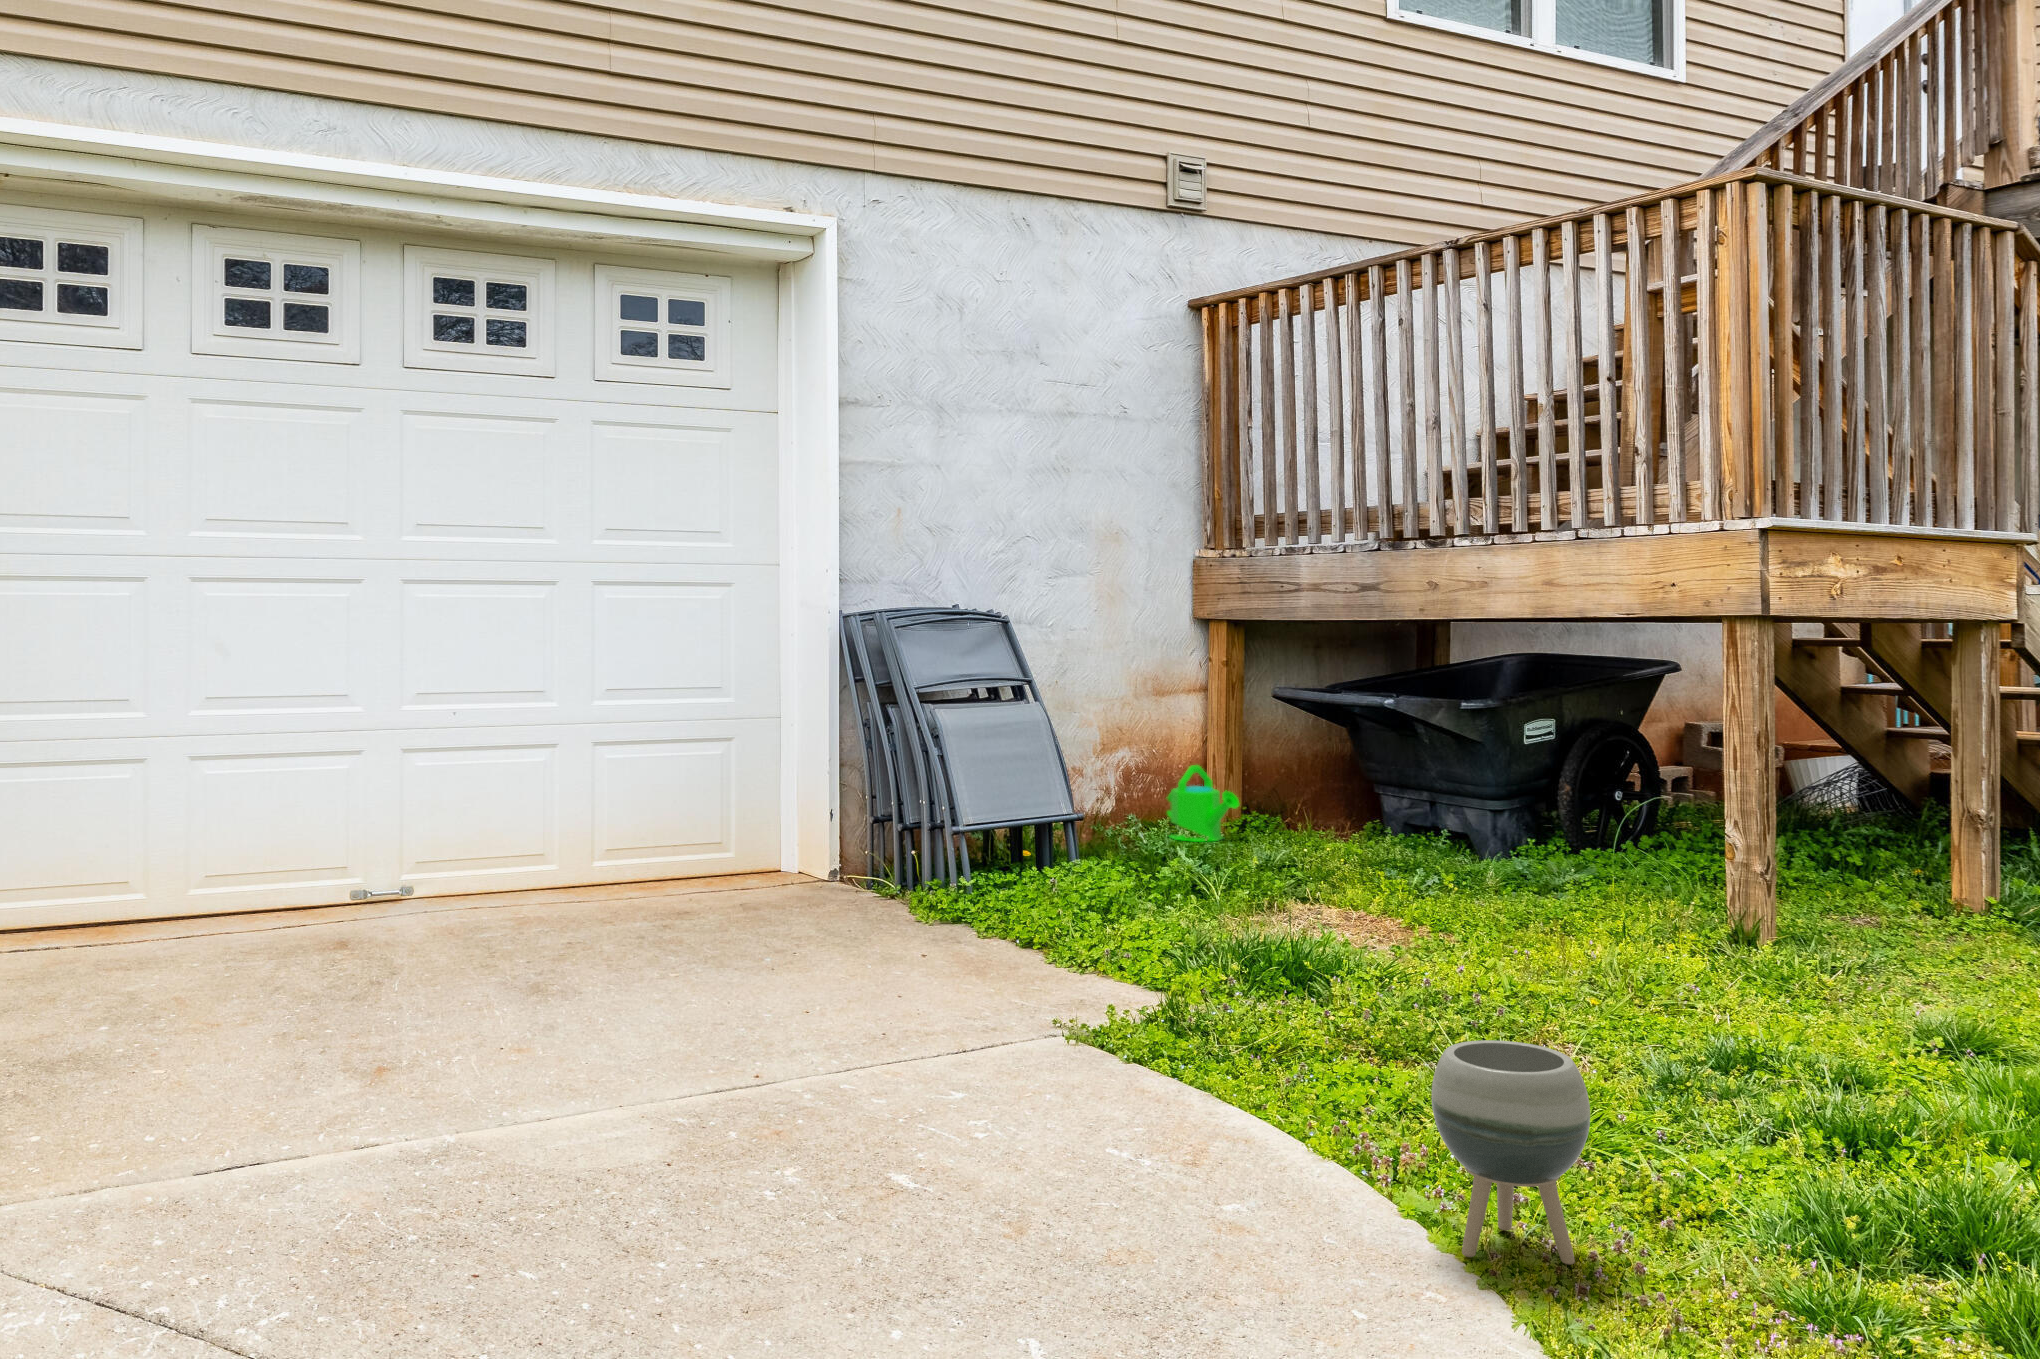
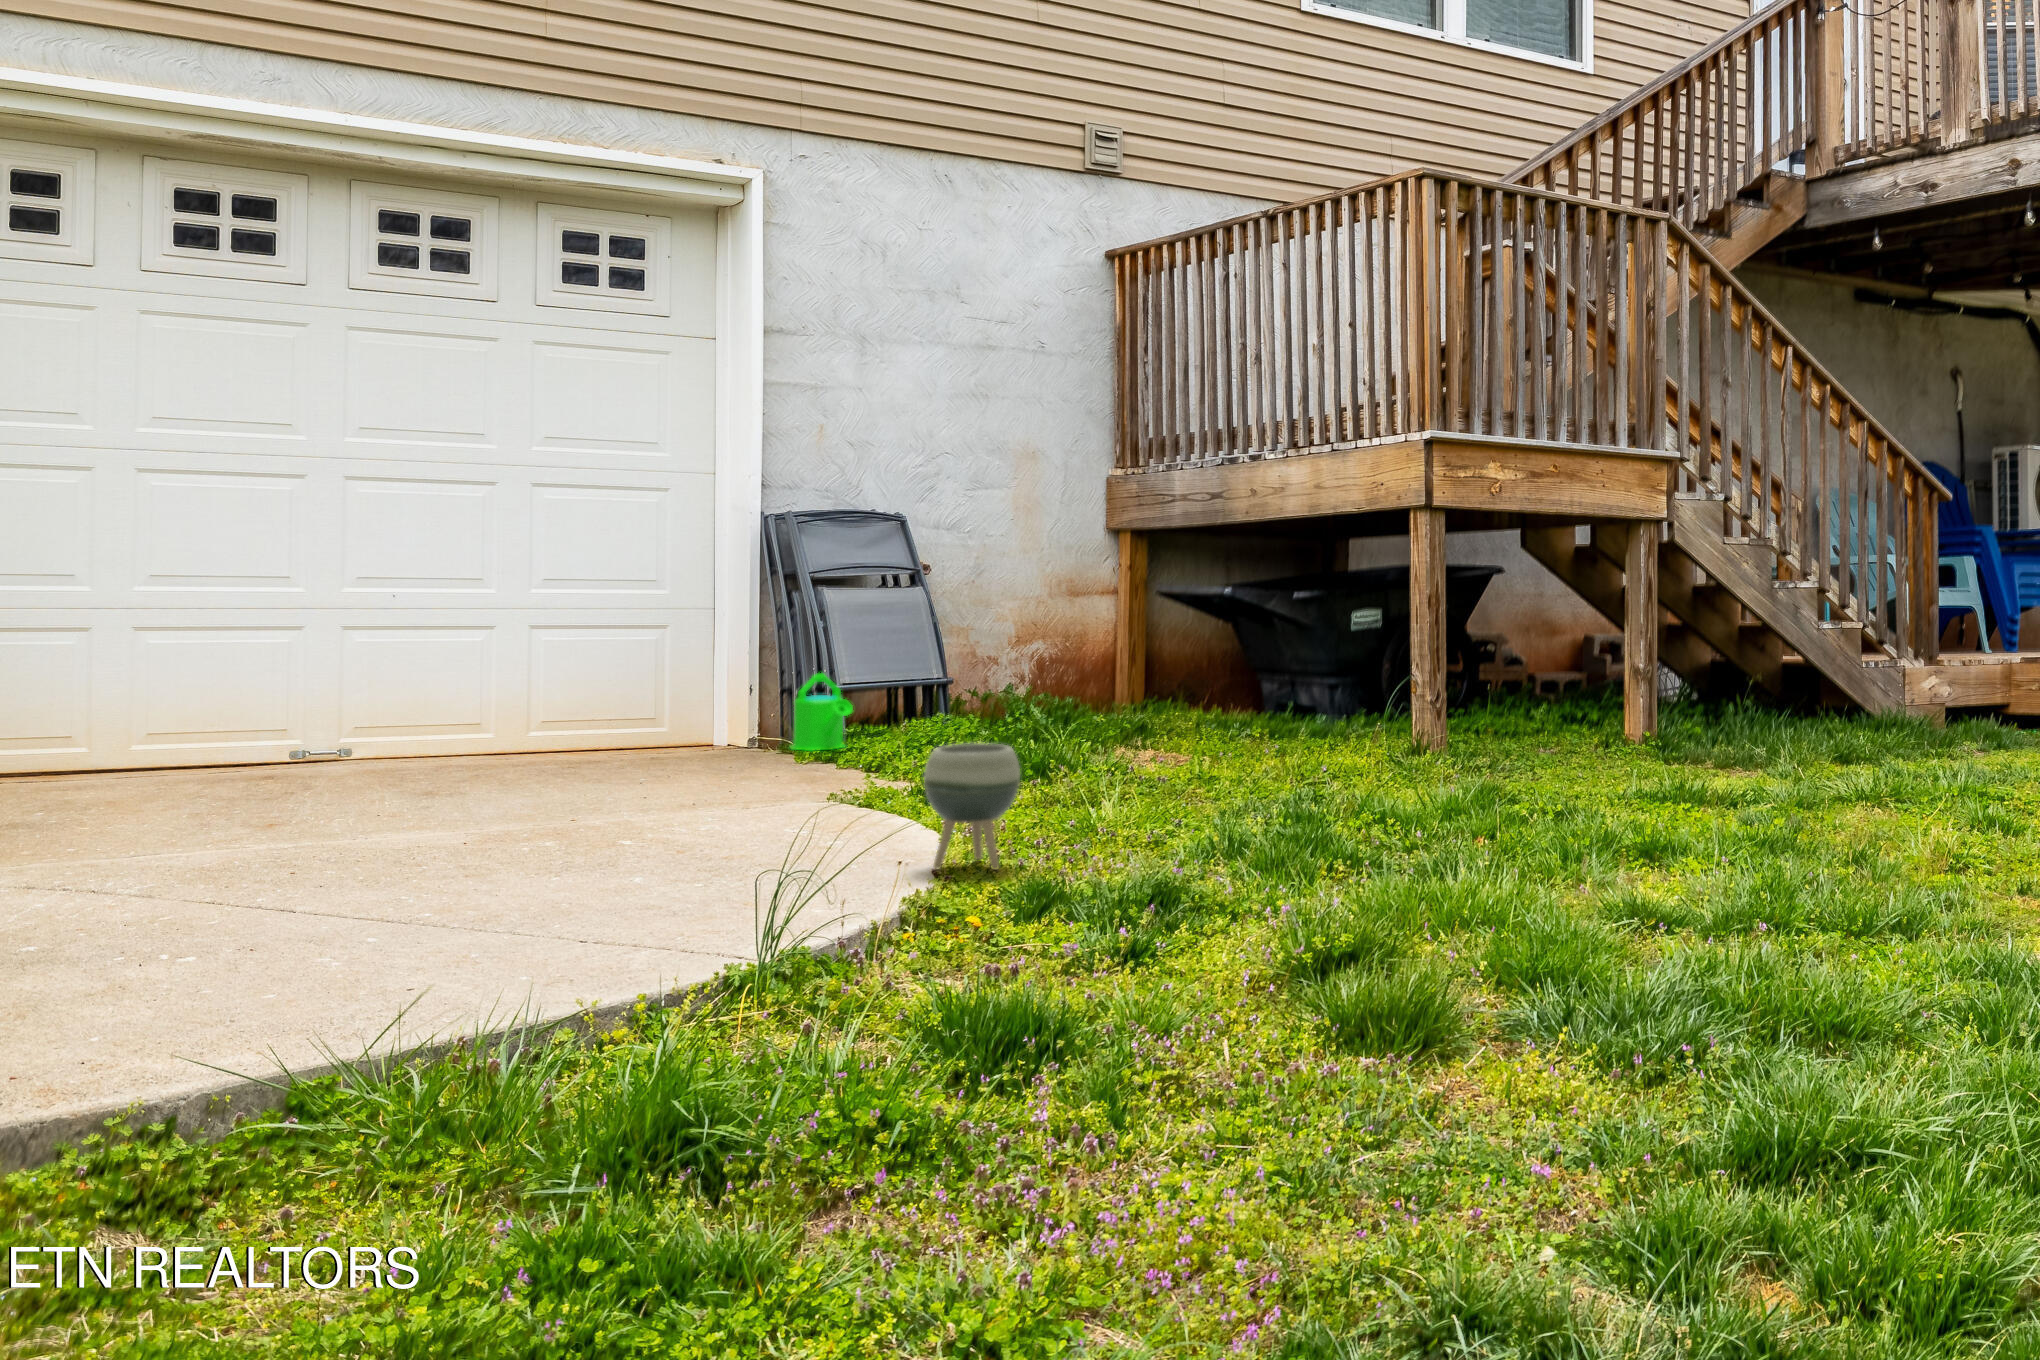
watering can: present [1167,765,1239,842] -> present [790,673,853,751]

